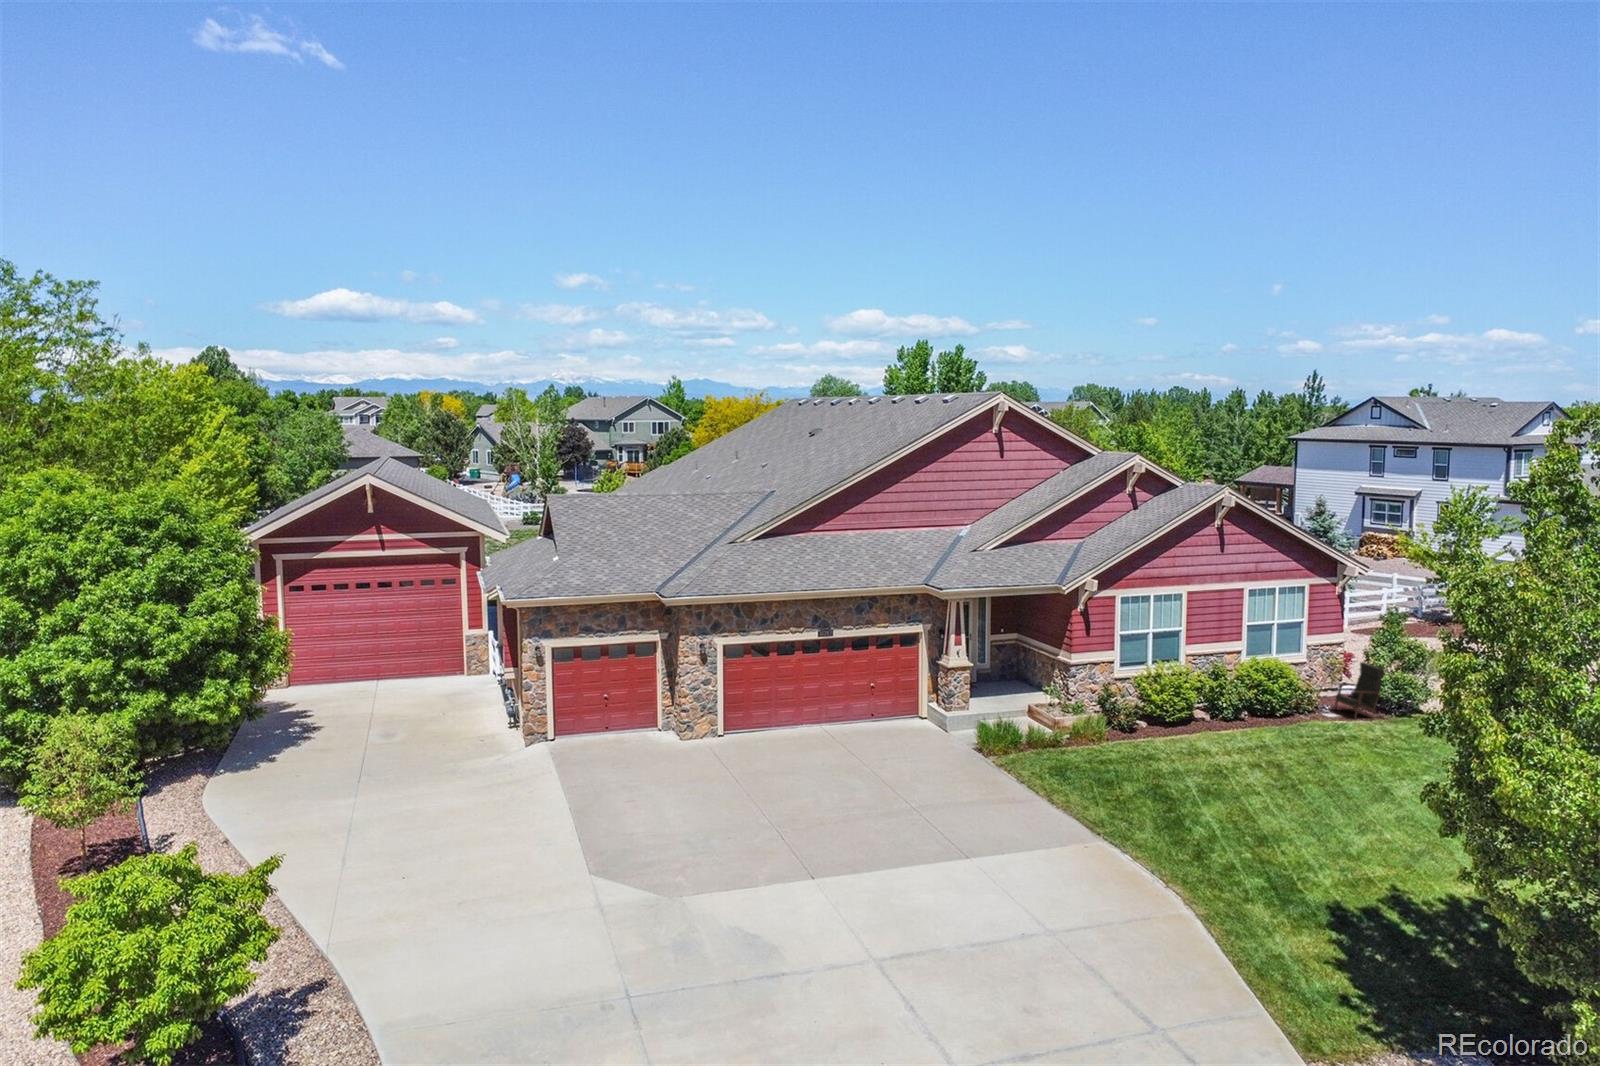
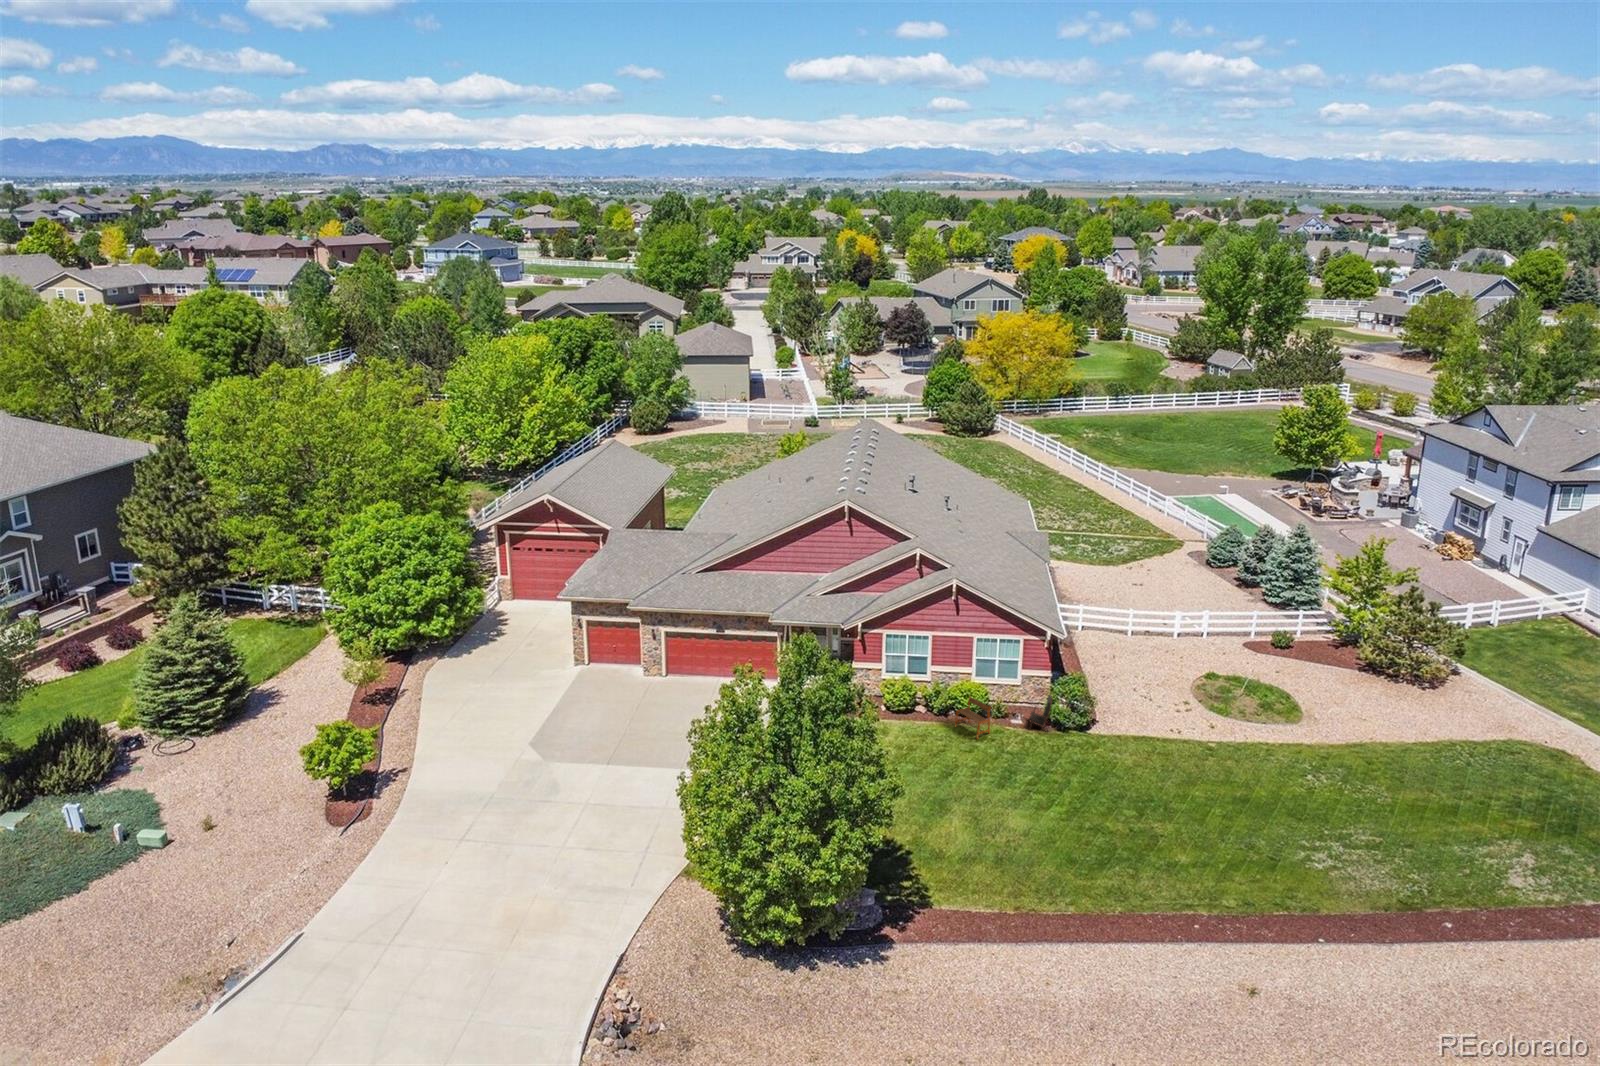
bench: none [1263,677,1325,738] -> present [955,697,990,739]

